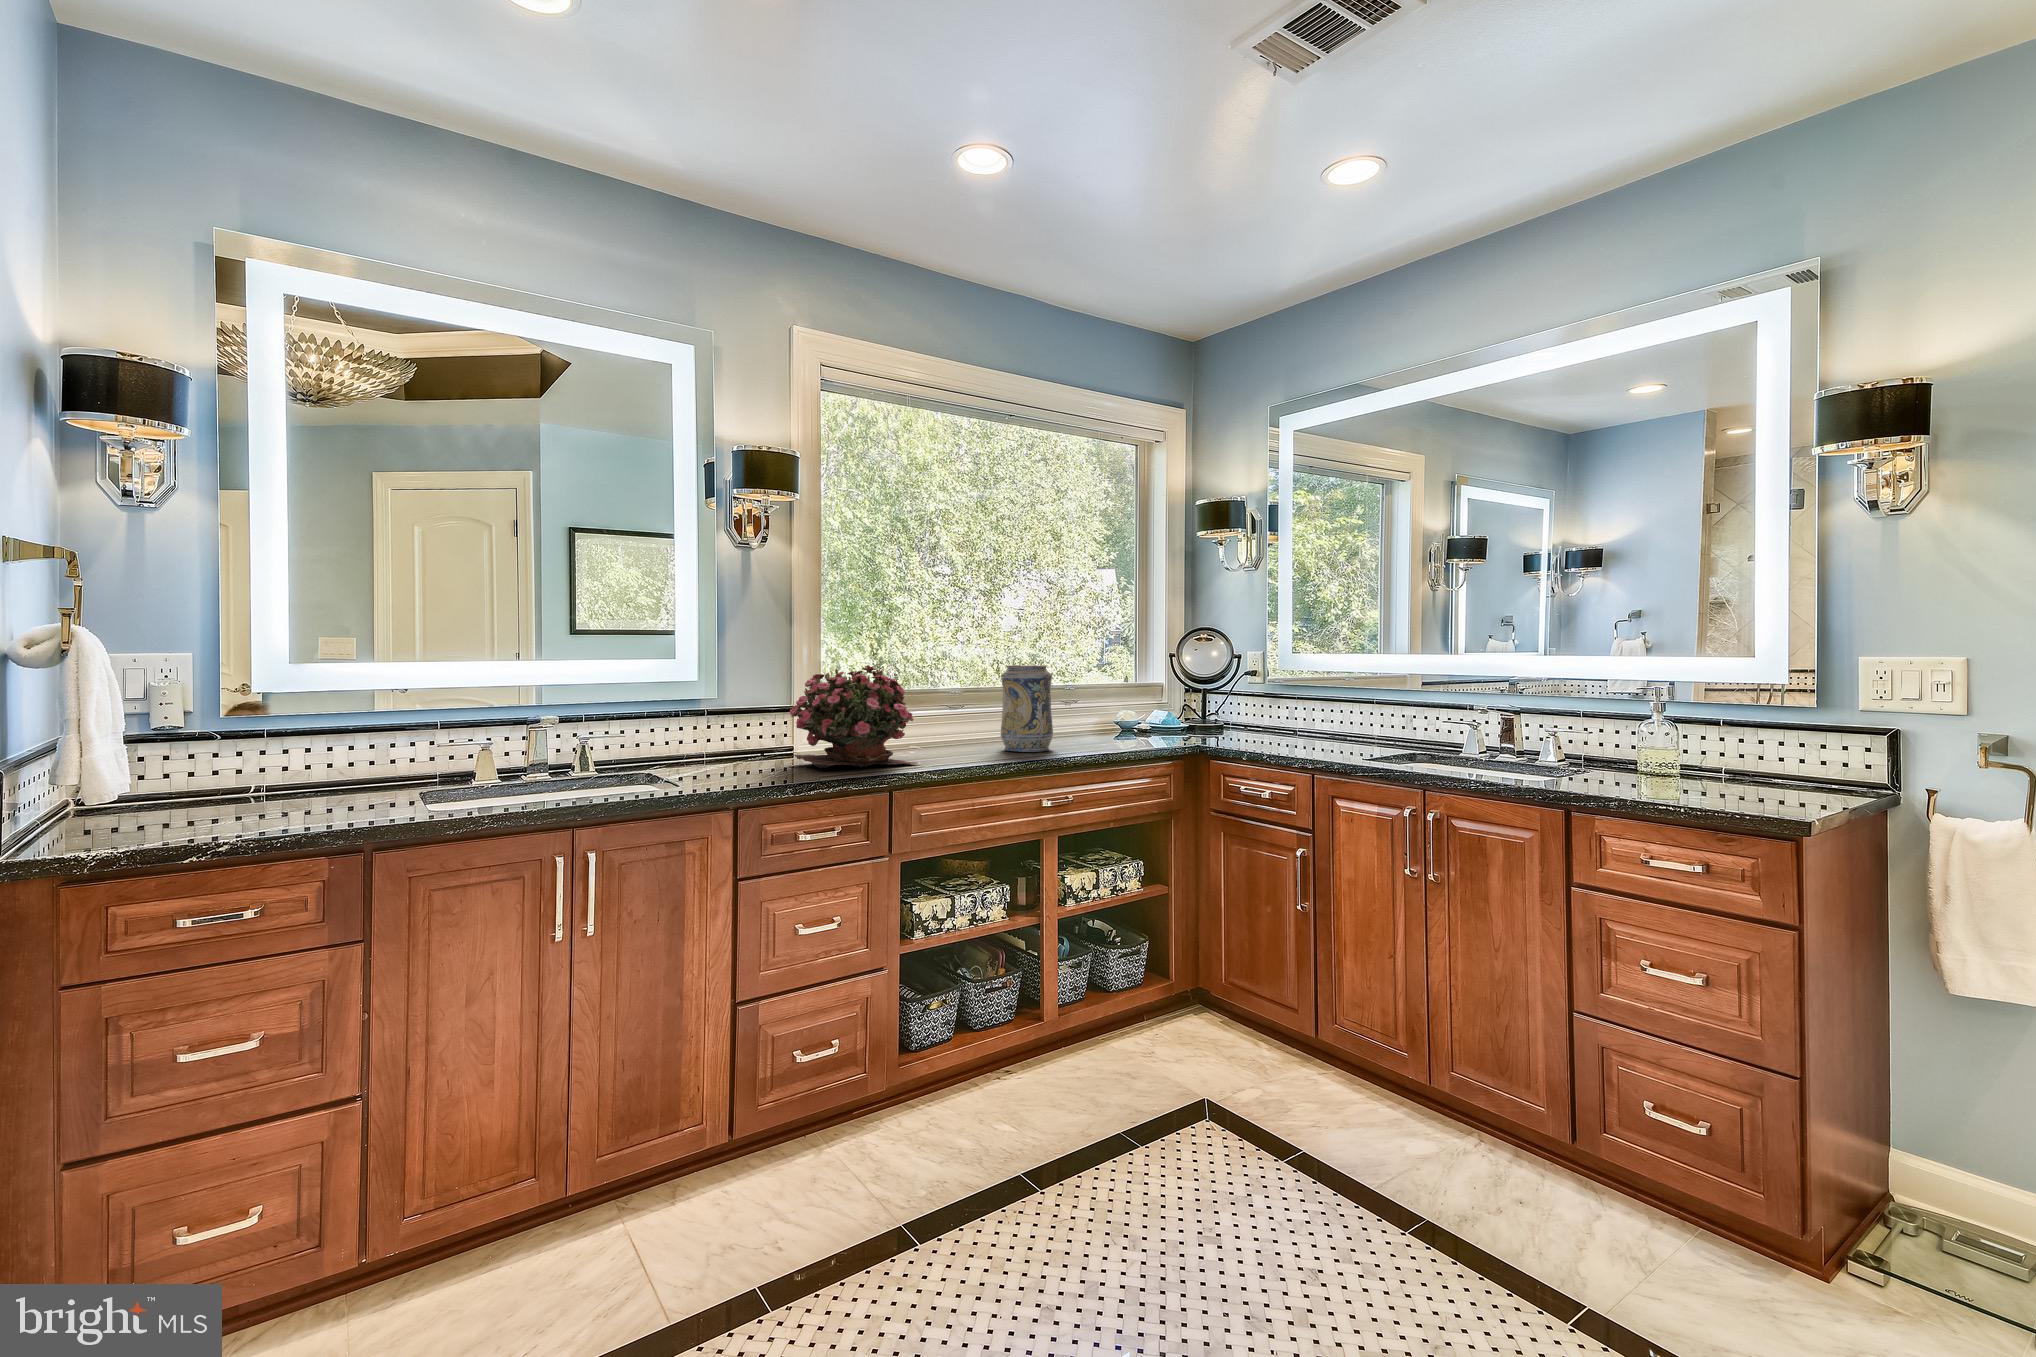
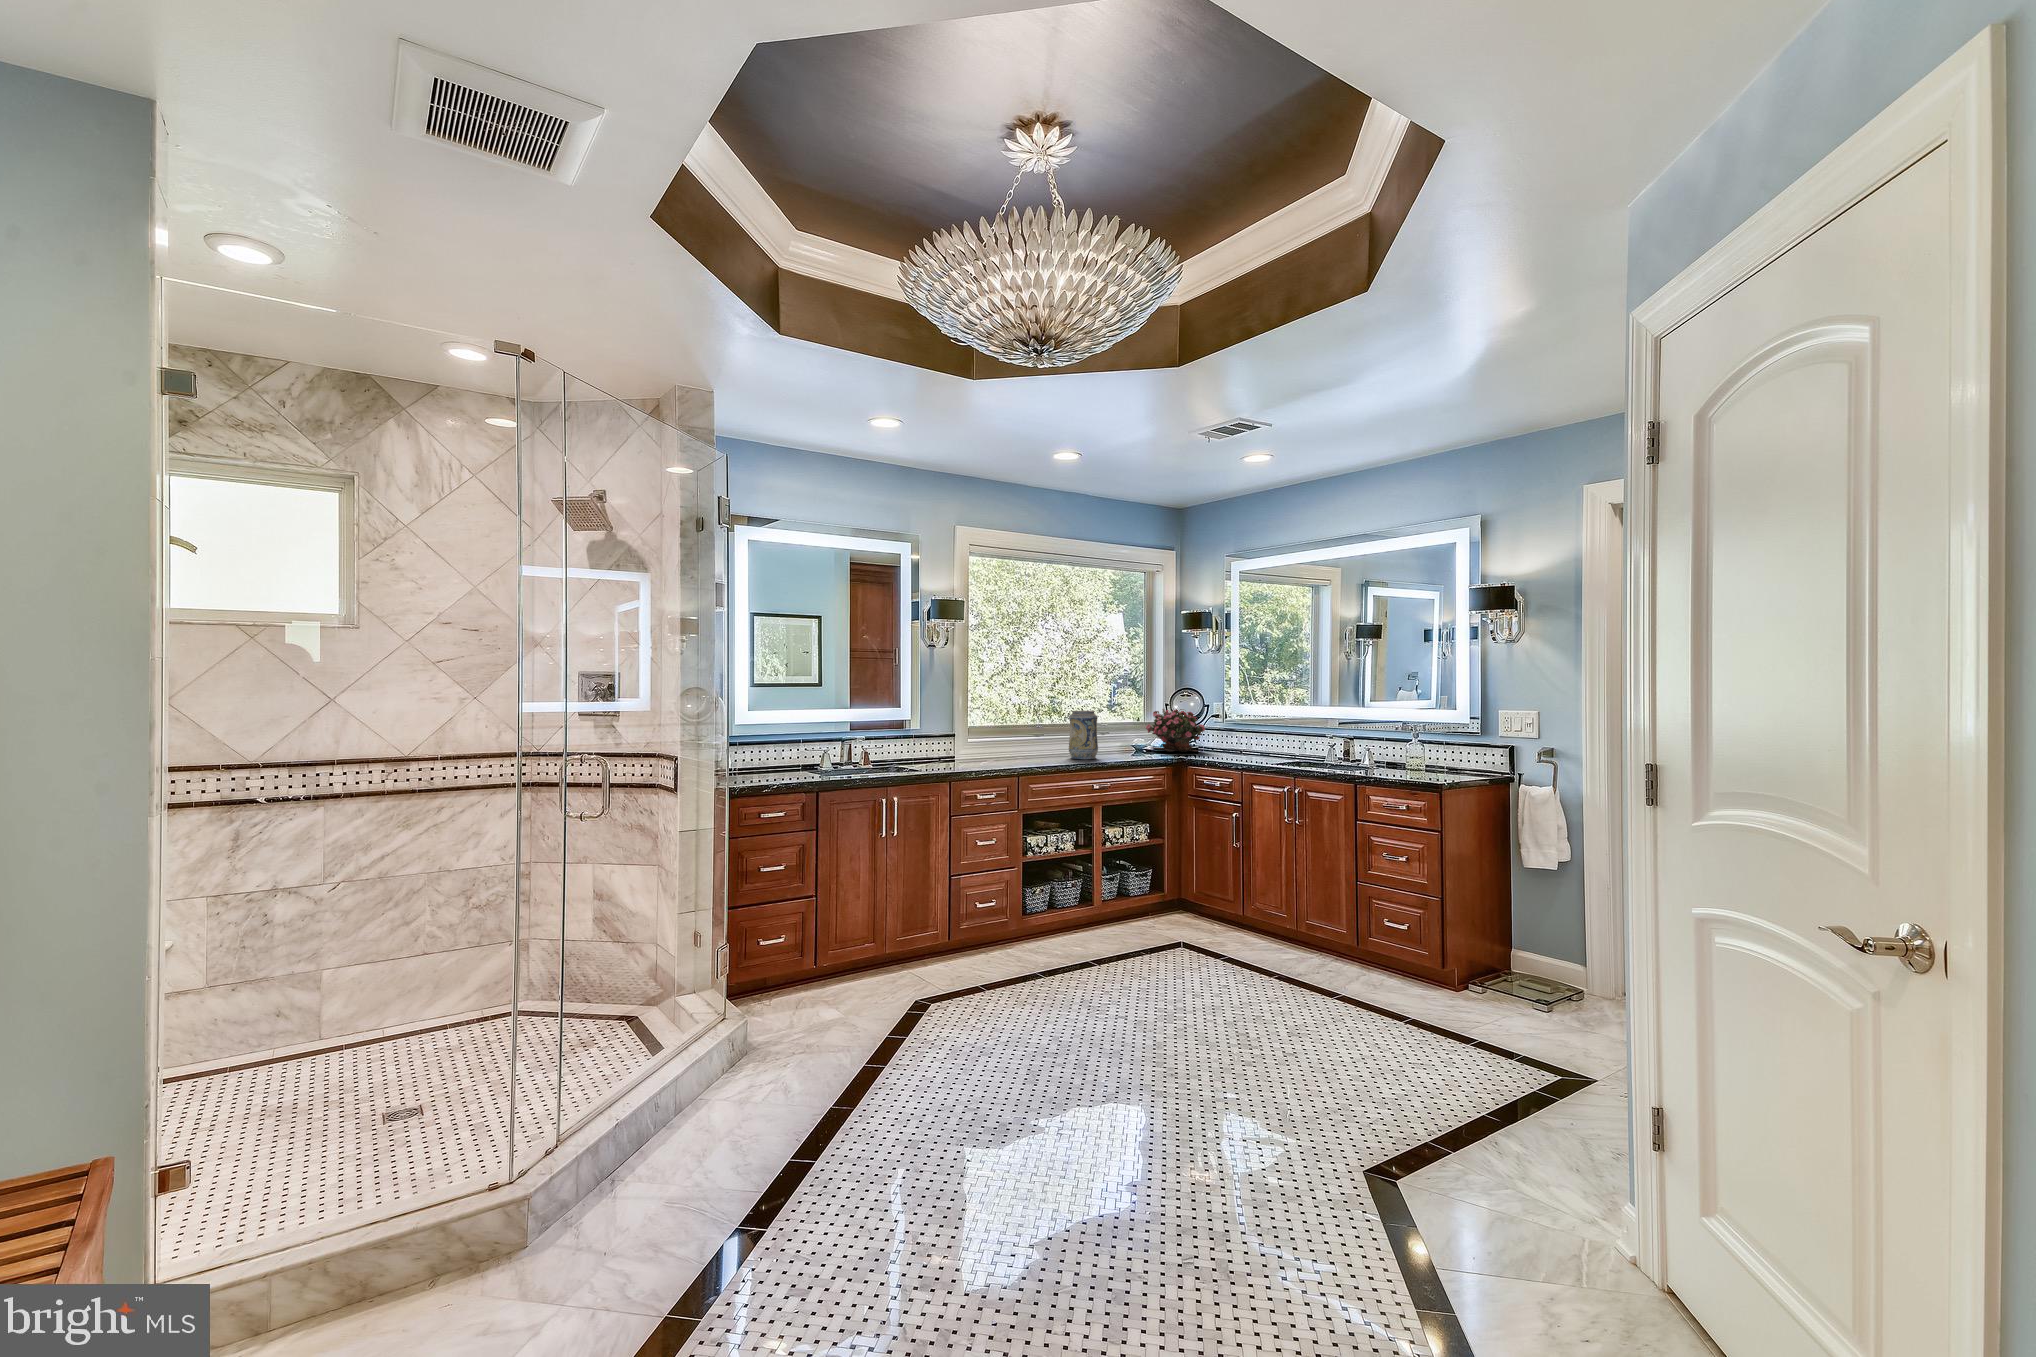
potted flower: present [790,665,917,768] -> present [1146,709,1205,752]

